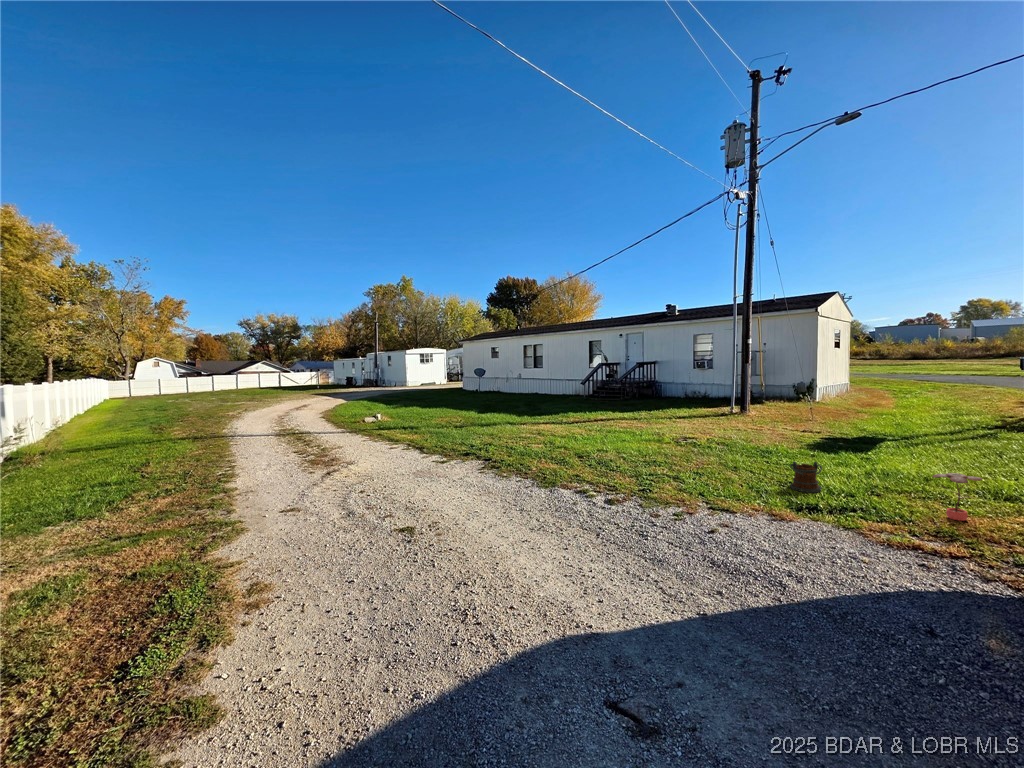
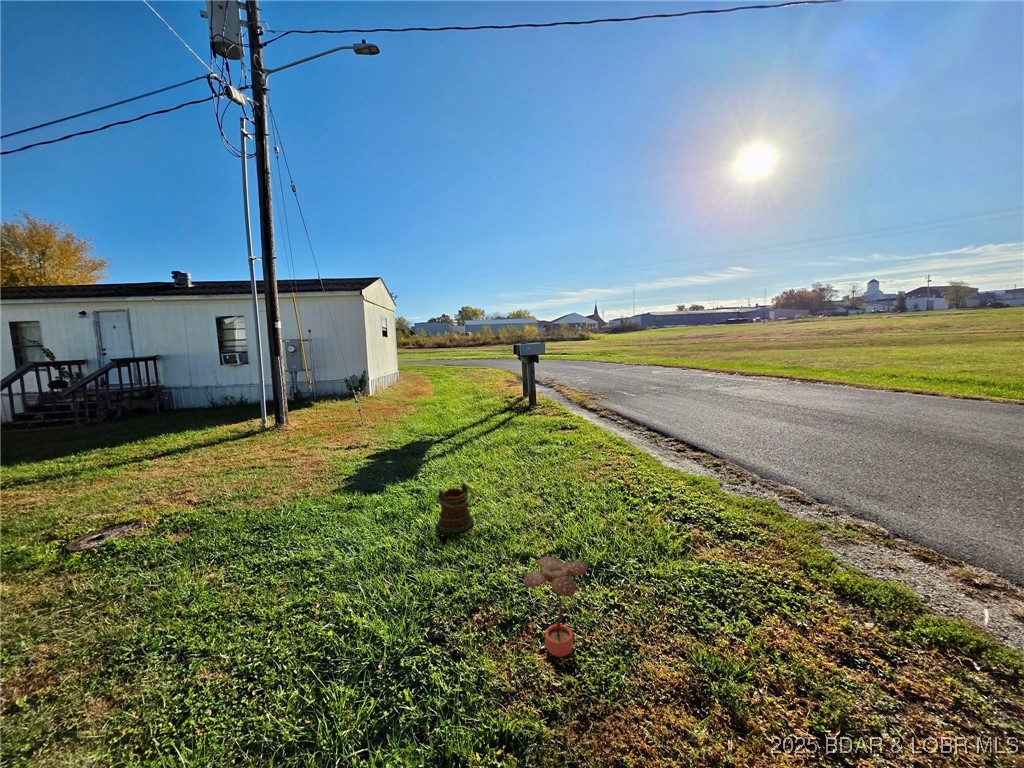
bucket: present [790,461,822,493] -> present [436,483,474,533]

